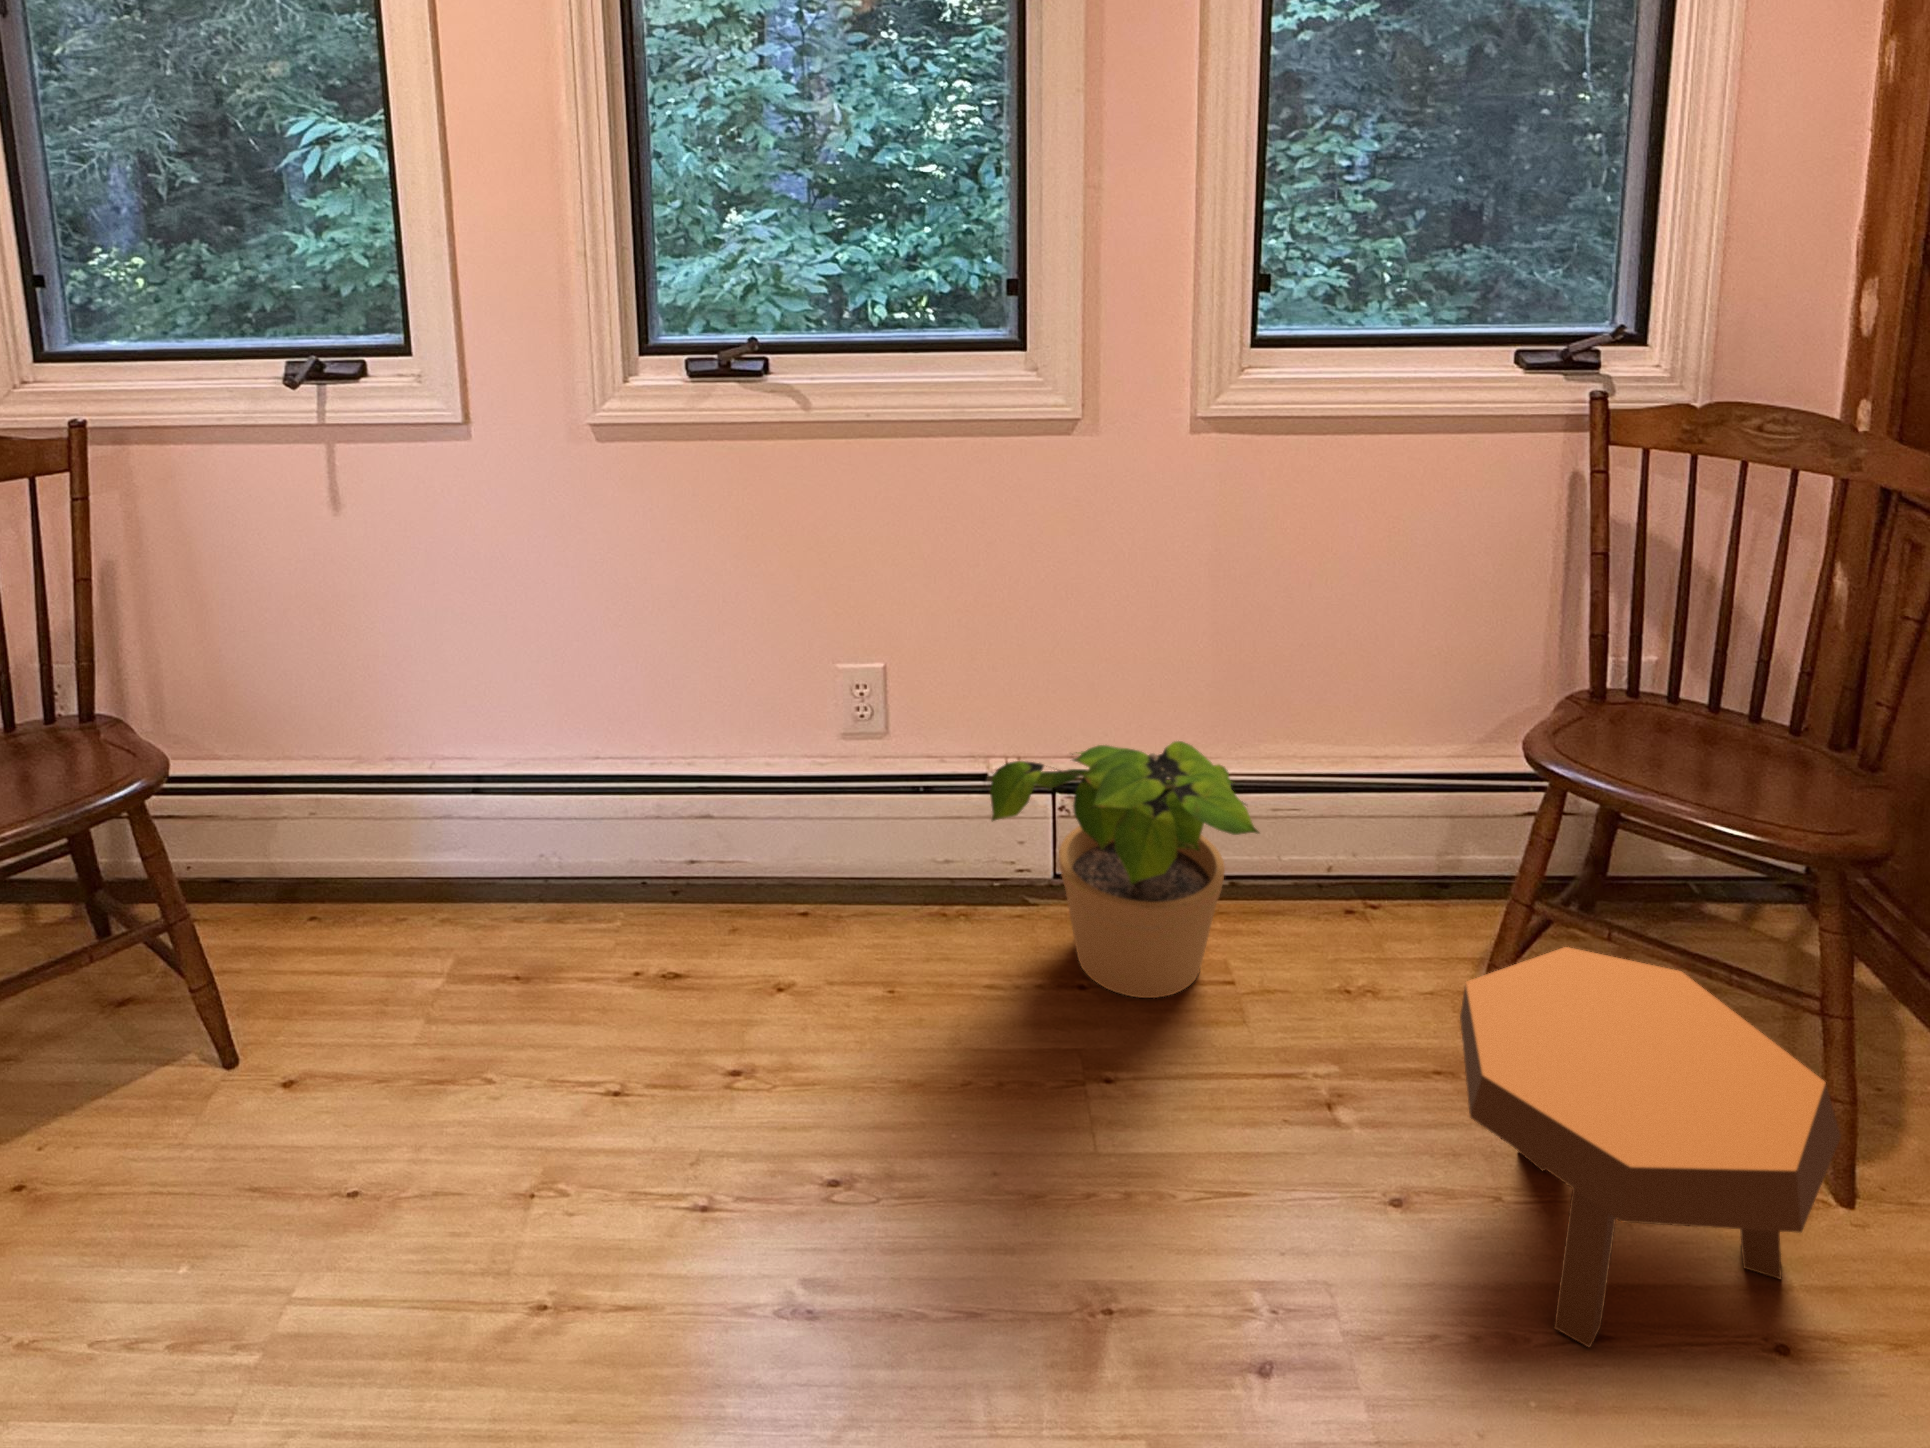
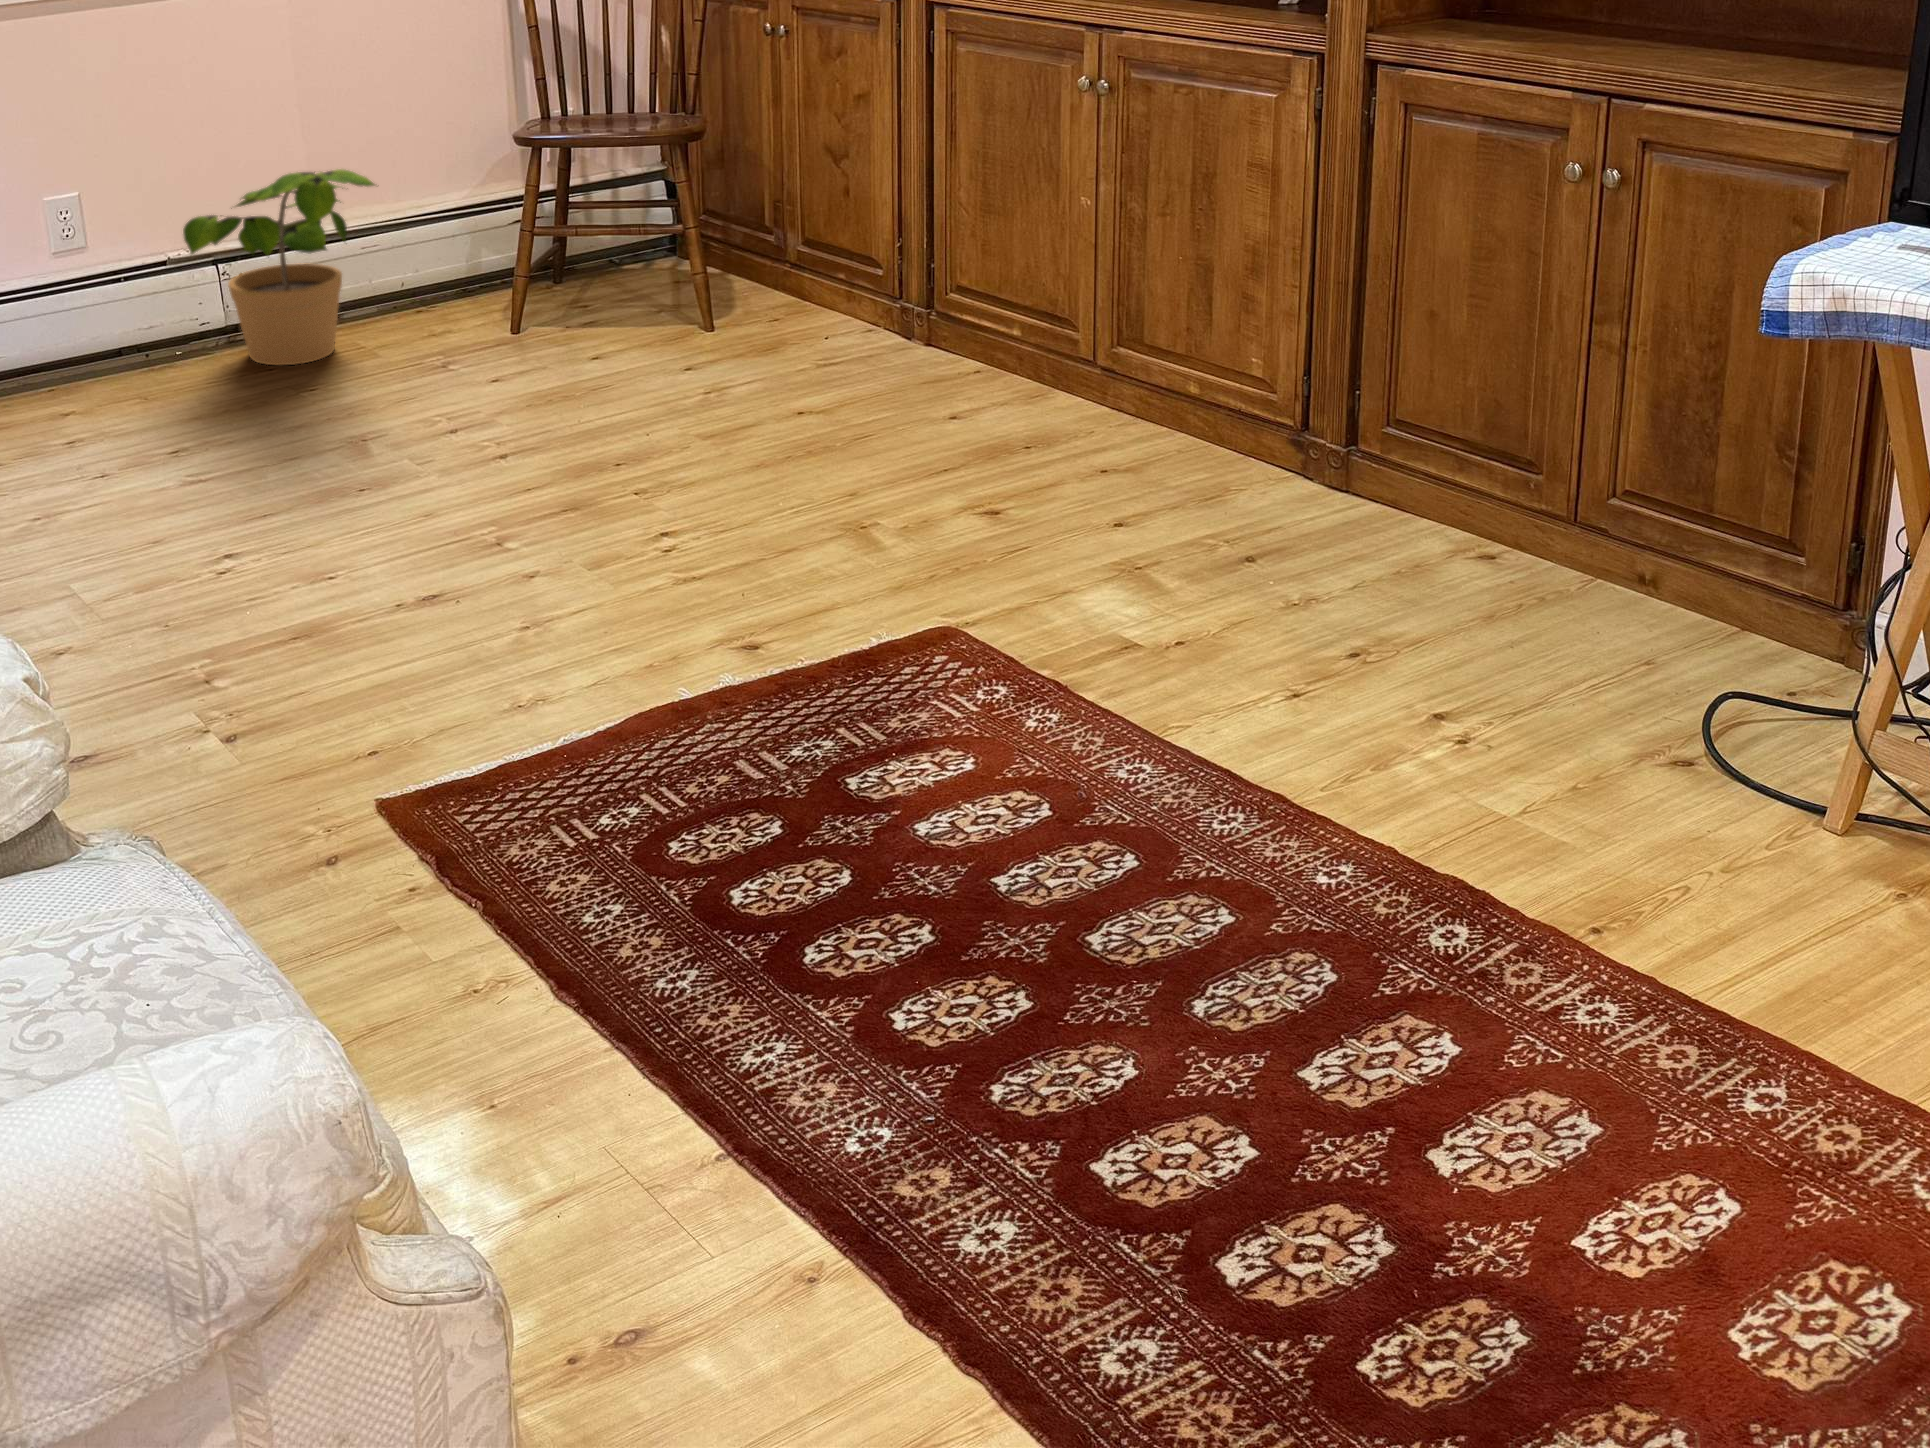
footstool: present [1460,947,1841,1348] -> none [504,231,698,392]

